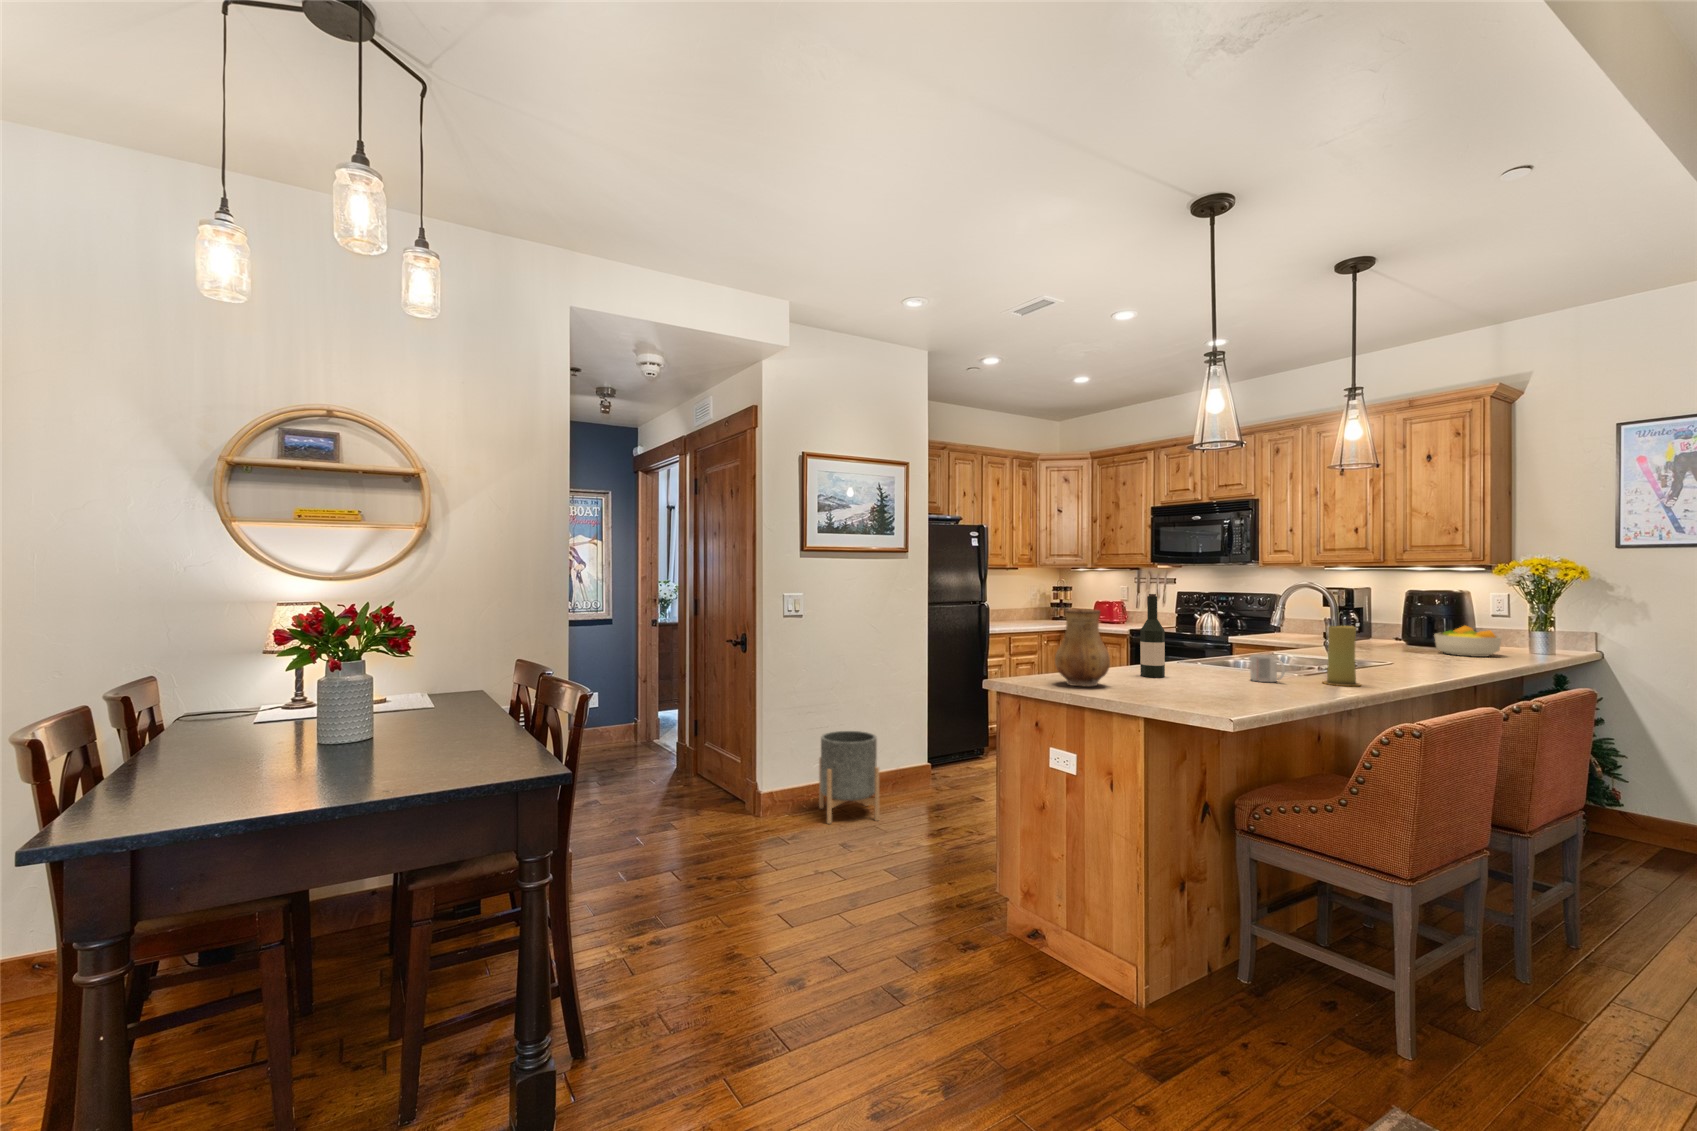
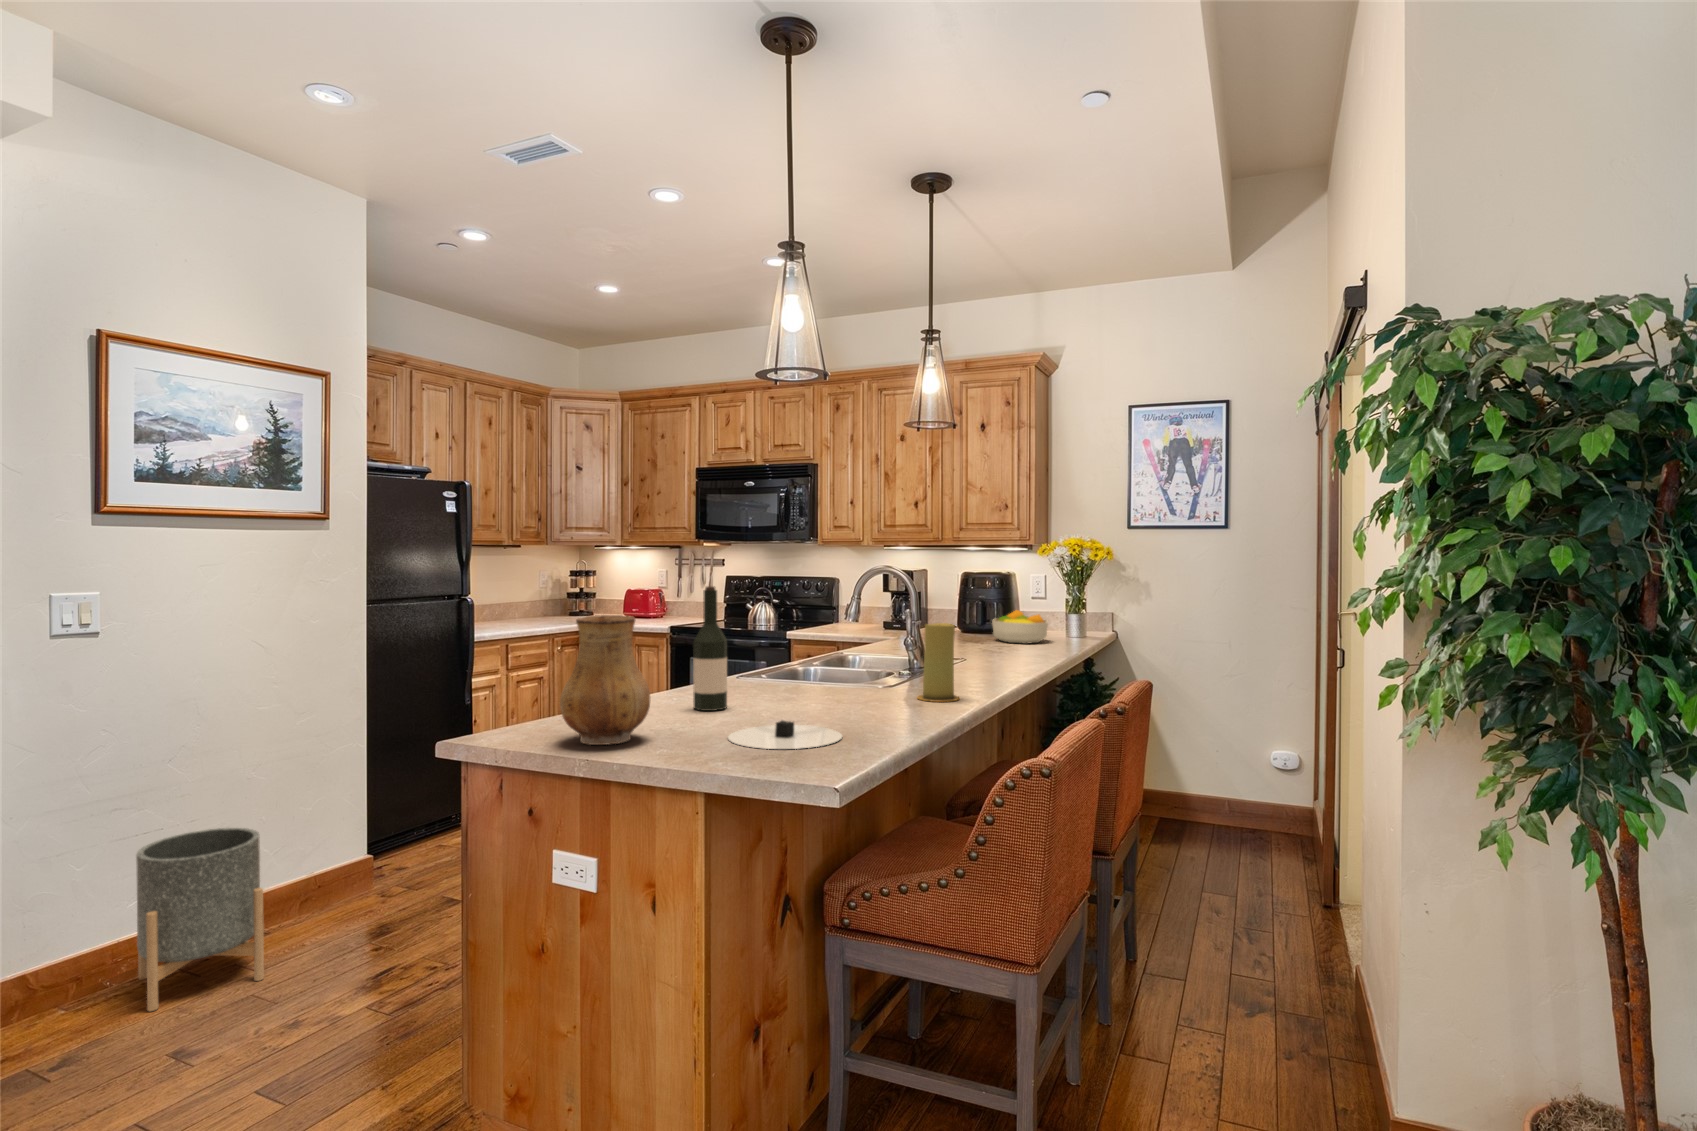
mug: present [1250,655,1285,682] -> none [836,667,879,705]
plate: none [1136,683,1271,703] -> present [728,720,842,749]

